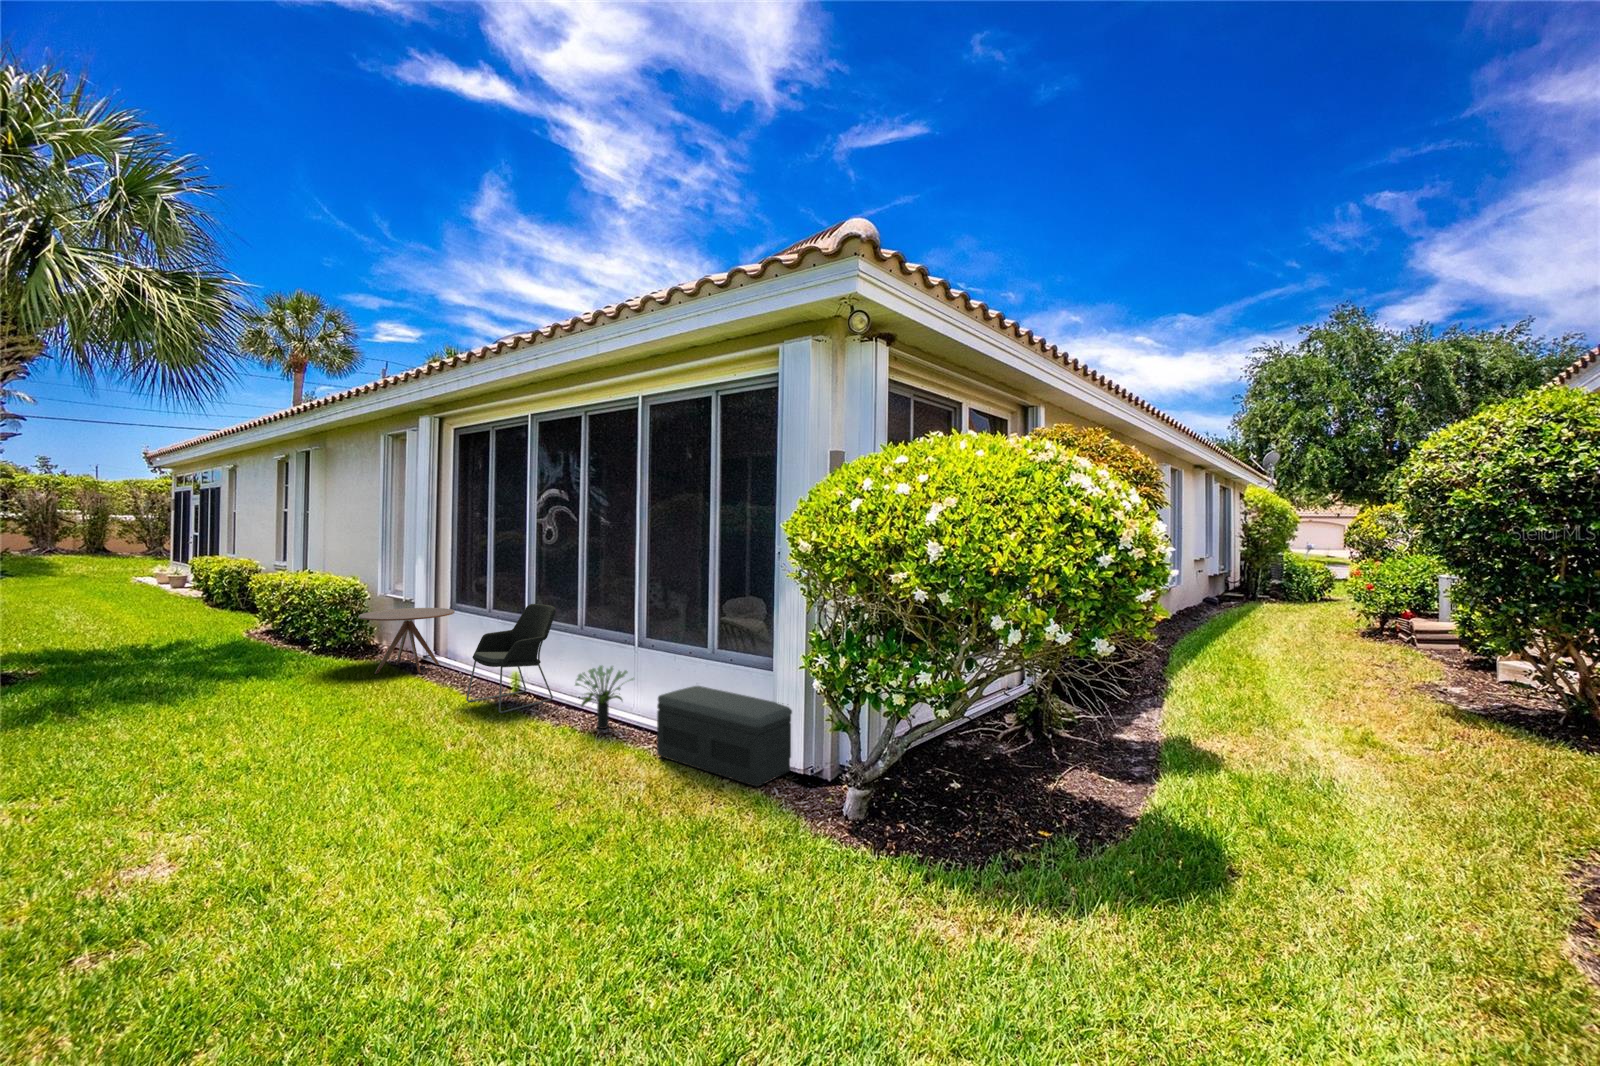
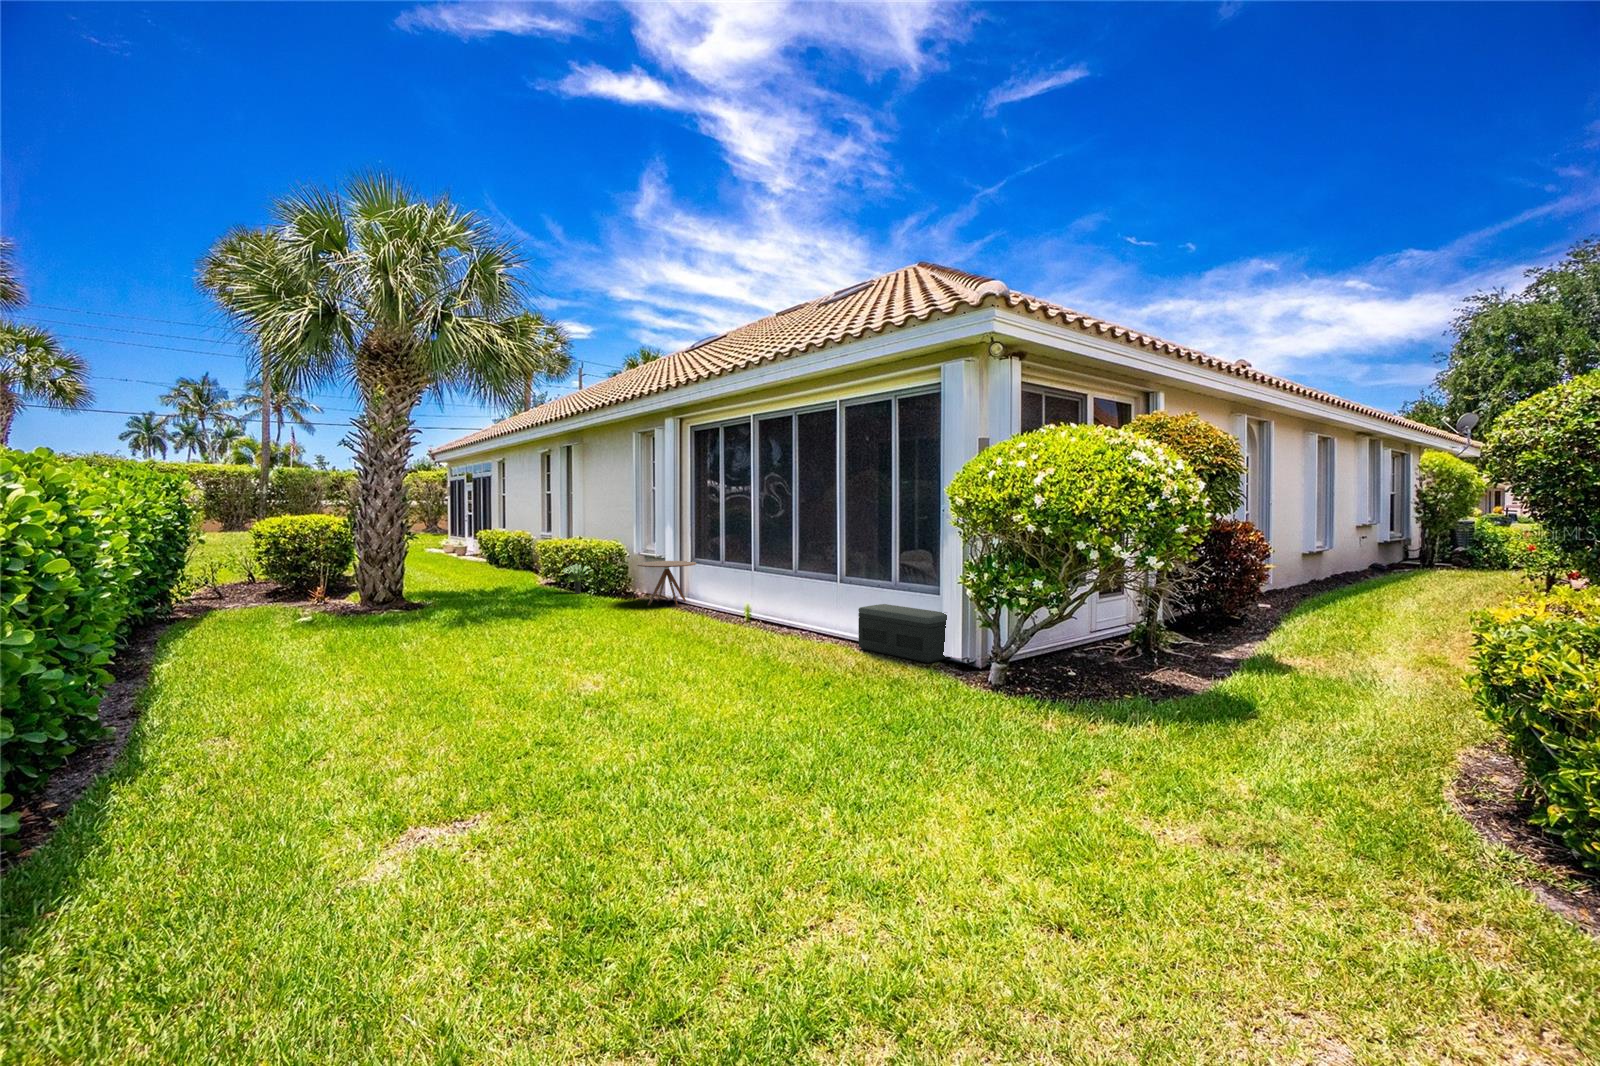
chair: present [466,604,556,713] -> none [719,554,777,626]
potted plant: present [575,666,634,729] -> present [563,564,592,594]

